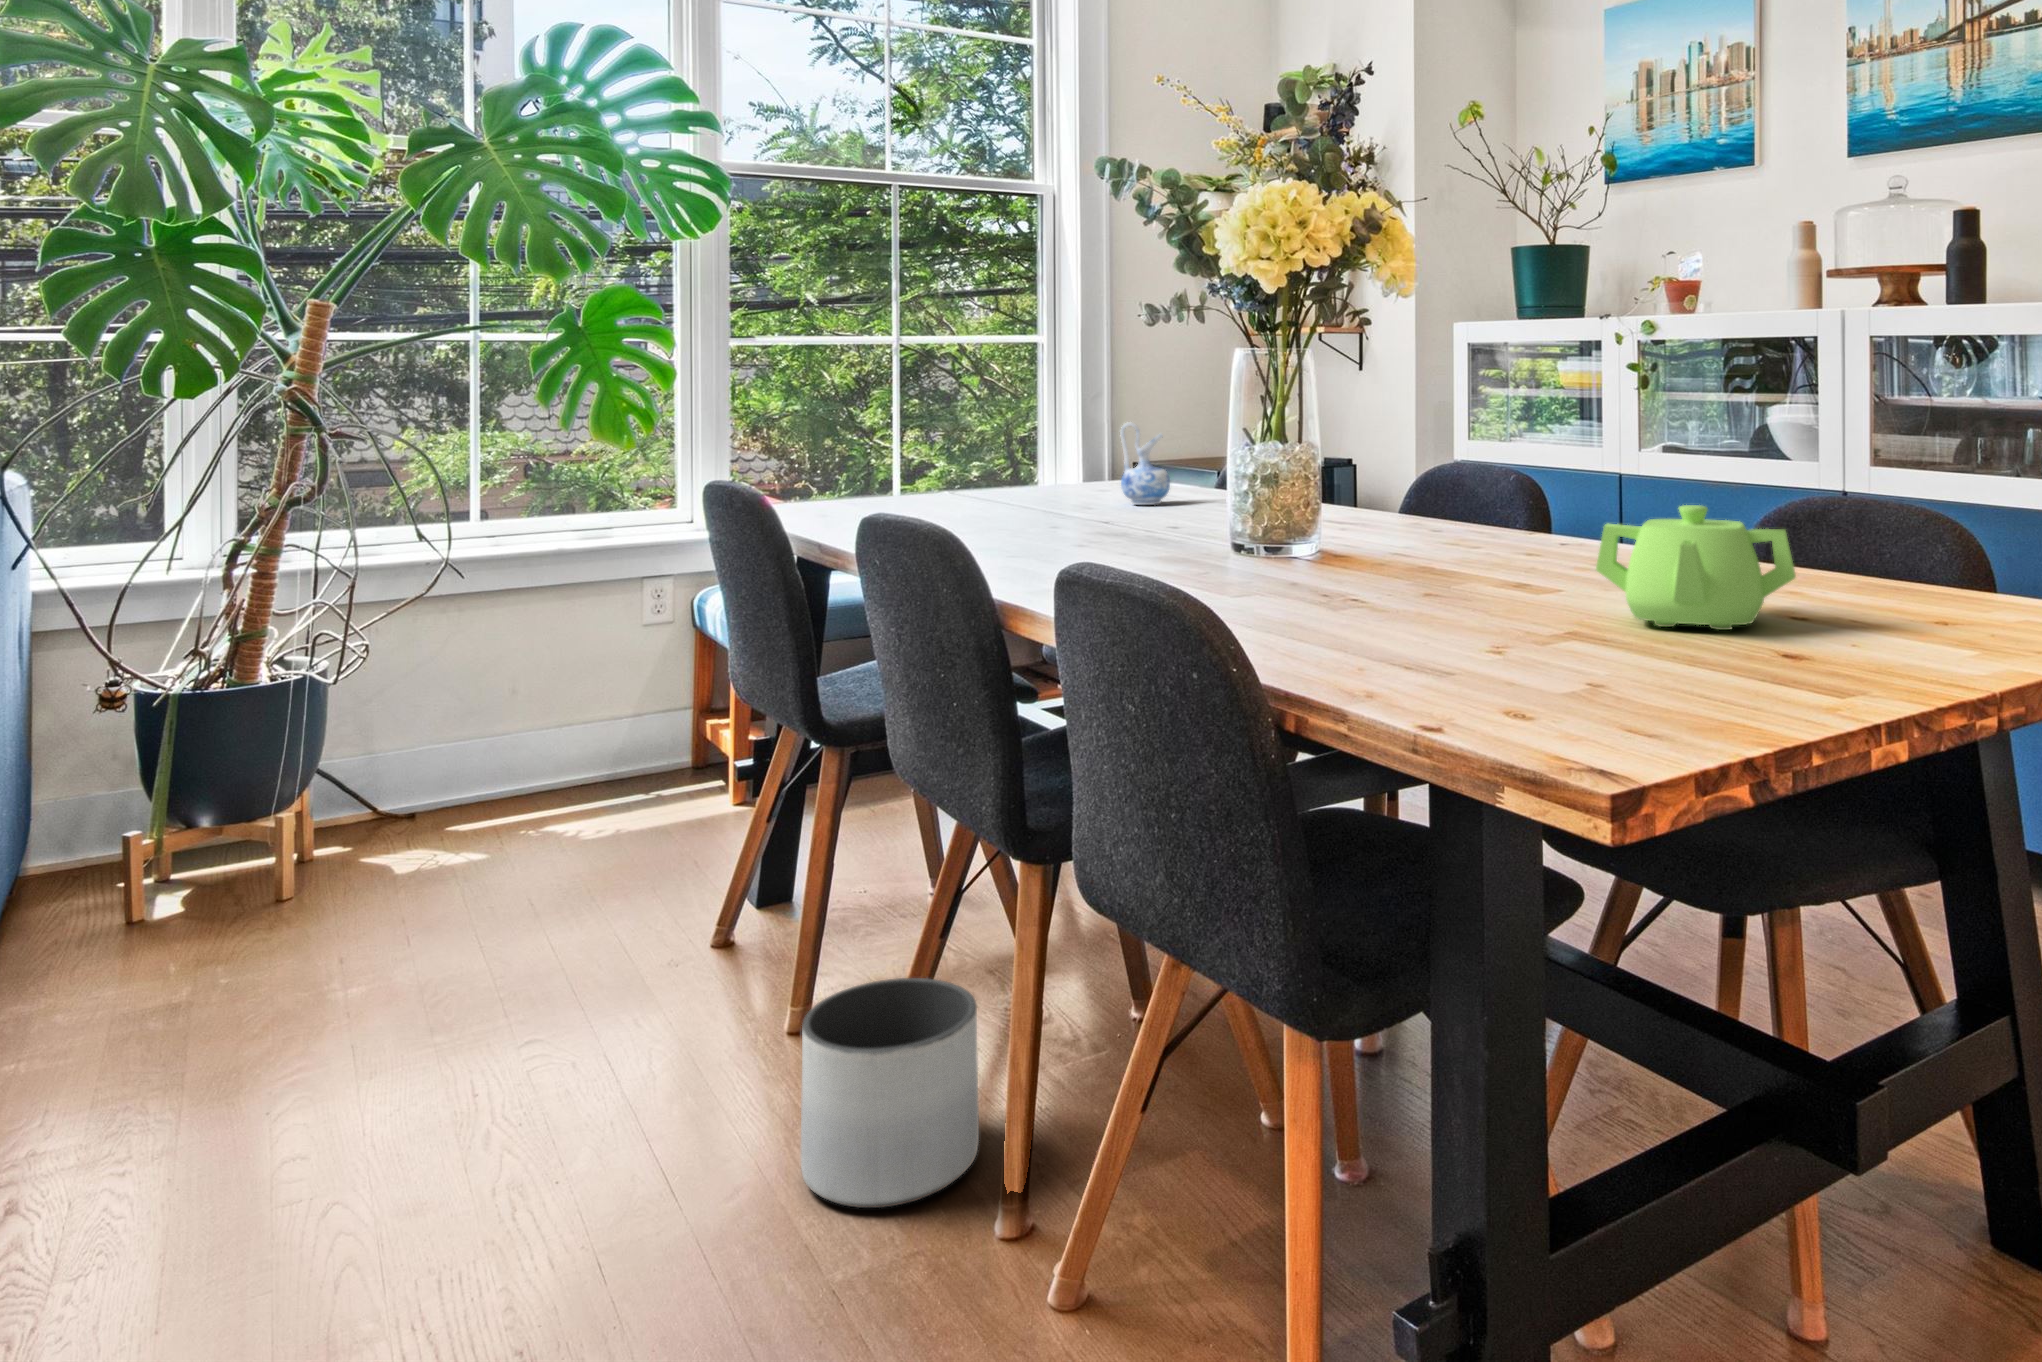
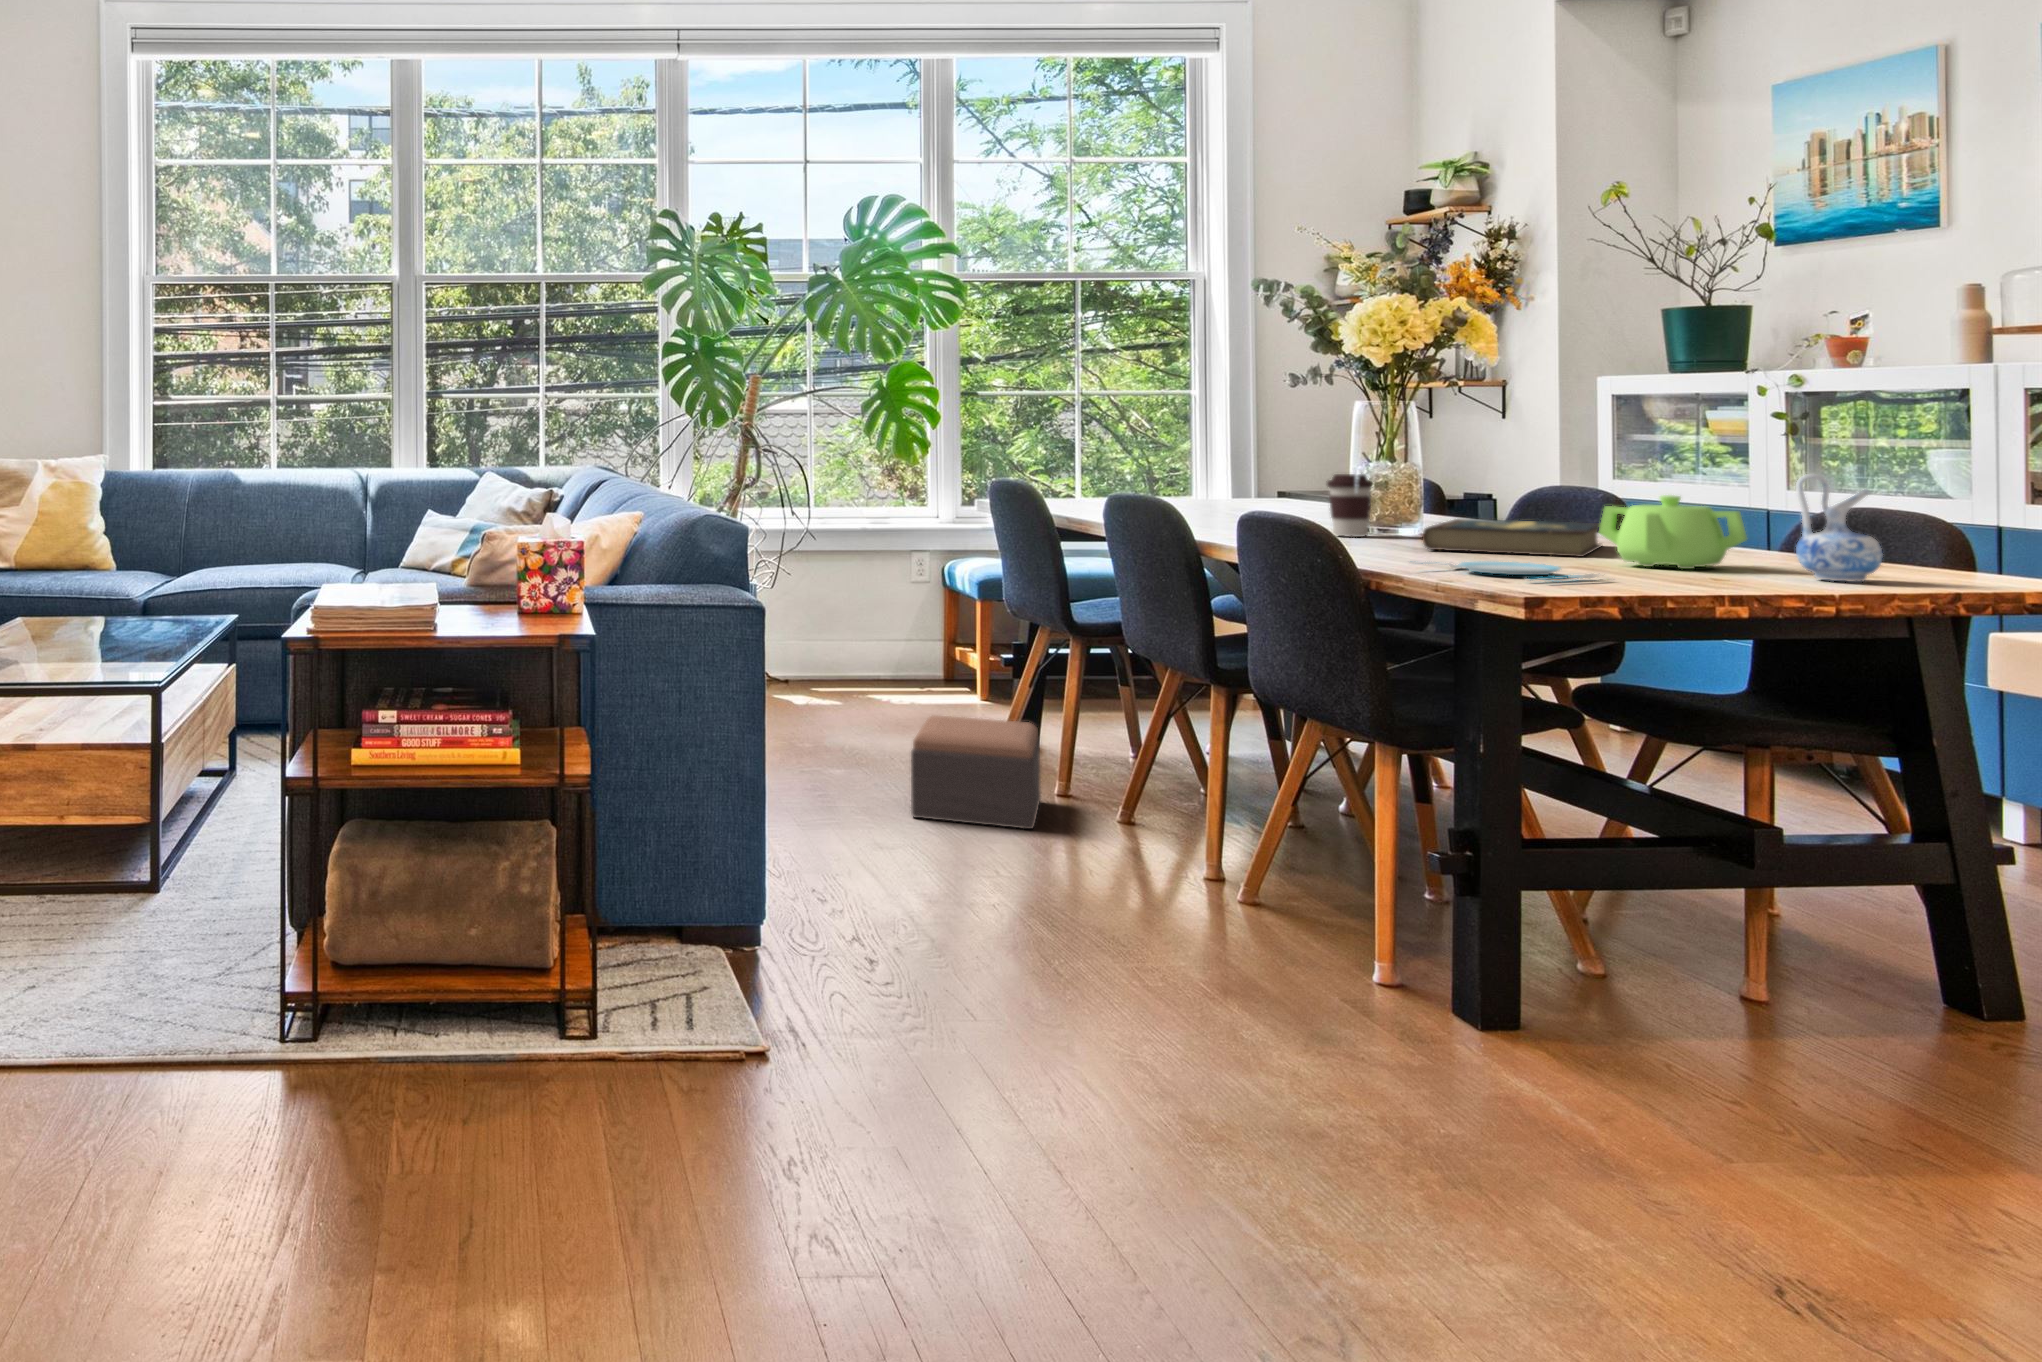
ceramic pitcher: present [1120,422,1170,505] -> present [1796,474,1883,582]
coffee cup: none [1194,462,1258,563] -> present [1327,474,1372,537]
book: none [1338,530,1560,601] -> present [1422,519,1601,557]
plate: none [1351,646,1686,716] -> present [1422,562,1599,582]
footstool: none [468,920,750,1182] -> present [911,716,1041,829]
planter: present [801,978,979,1208] -> none [1085,754,1187,859]

